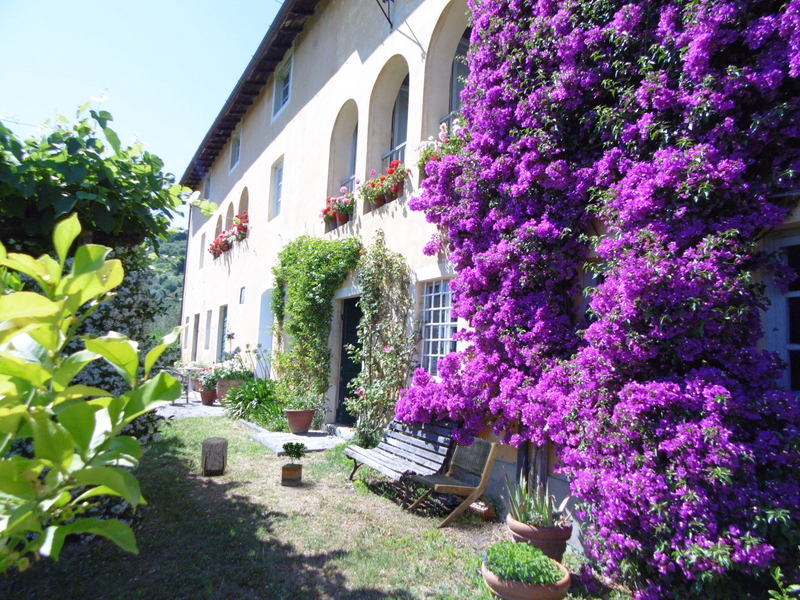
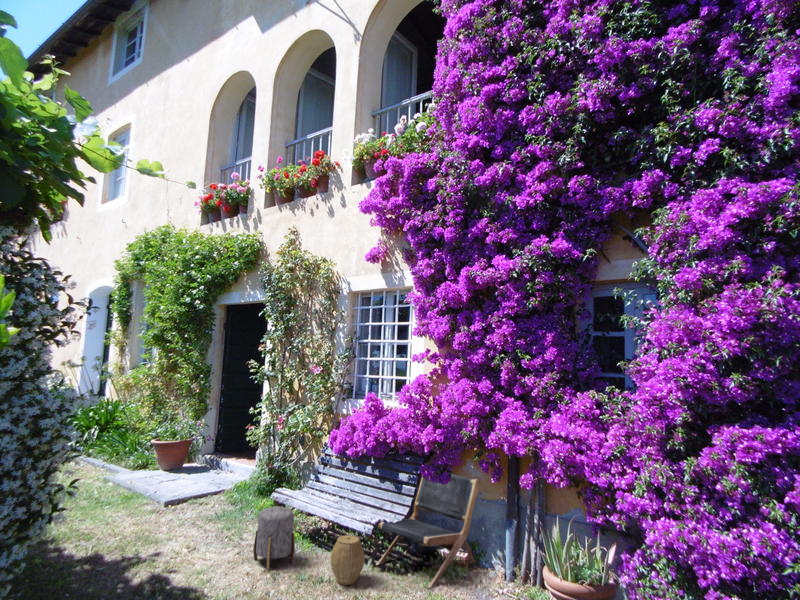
stool: present [201,437,228,476] -> present [253,507,295,569]
potted tree: present [281,442,307,487] -> none [193,492,230,551]
woven basket: none [363,479,391,517] -> present [330,535,365,585]

